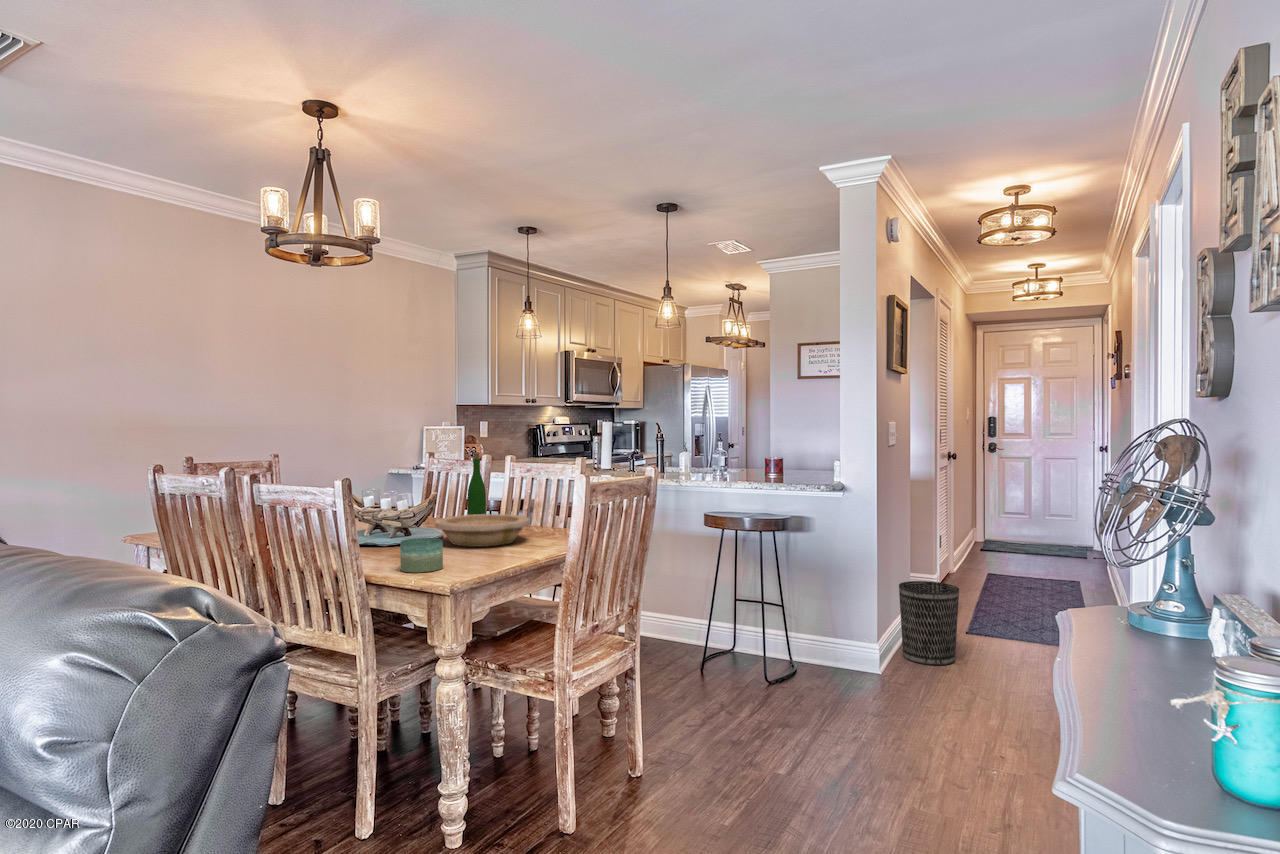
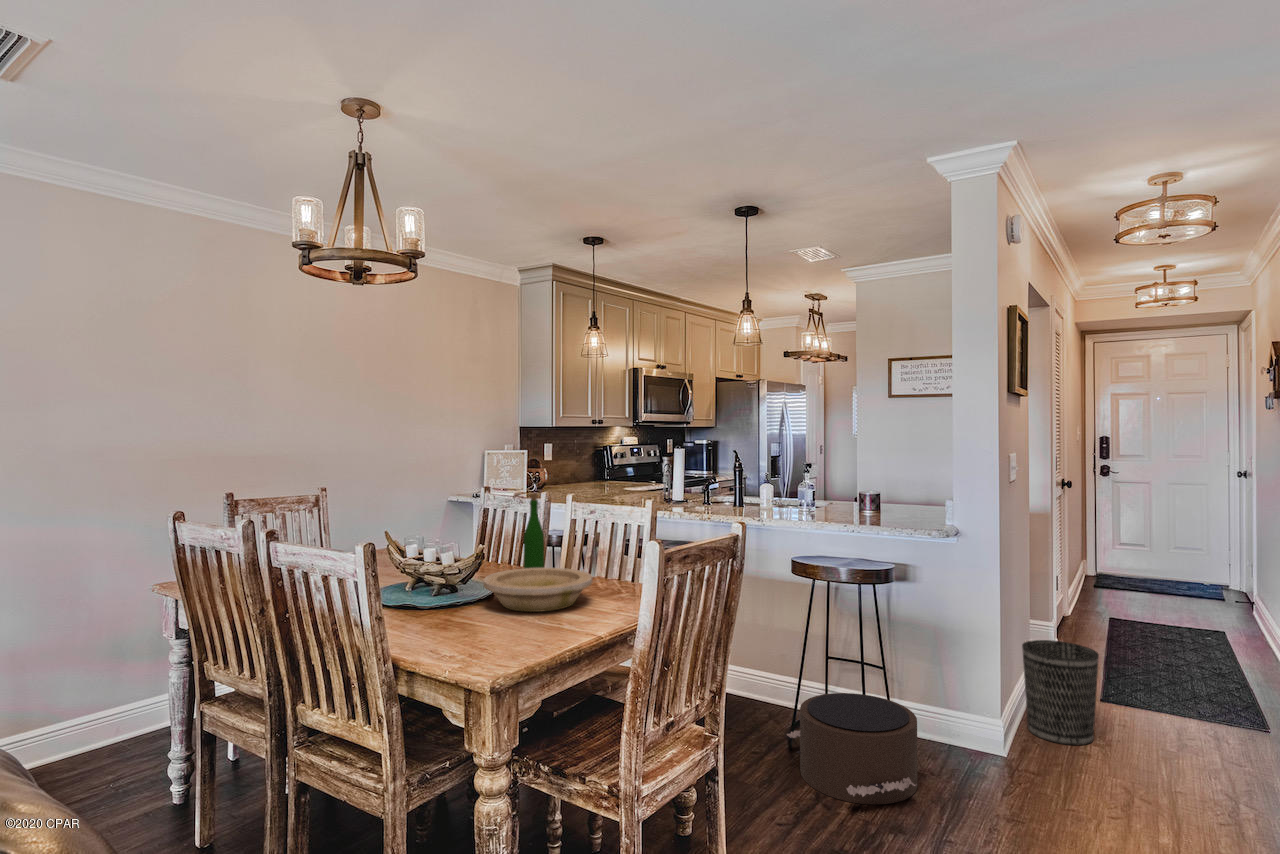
candle: present [400,538,443,572] -> none [436,610,486,656]
pouf: none [698,626,806,710] -> present [787,693,917,805]

